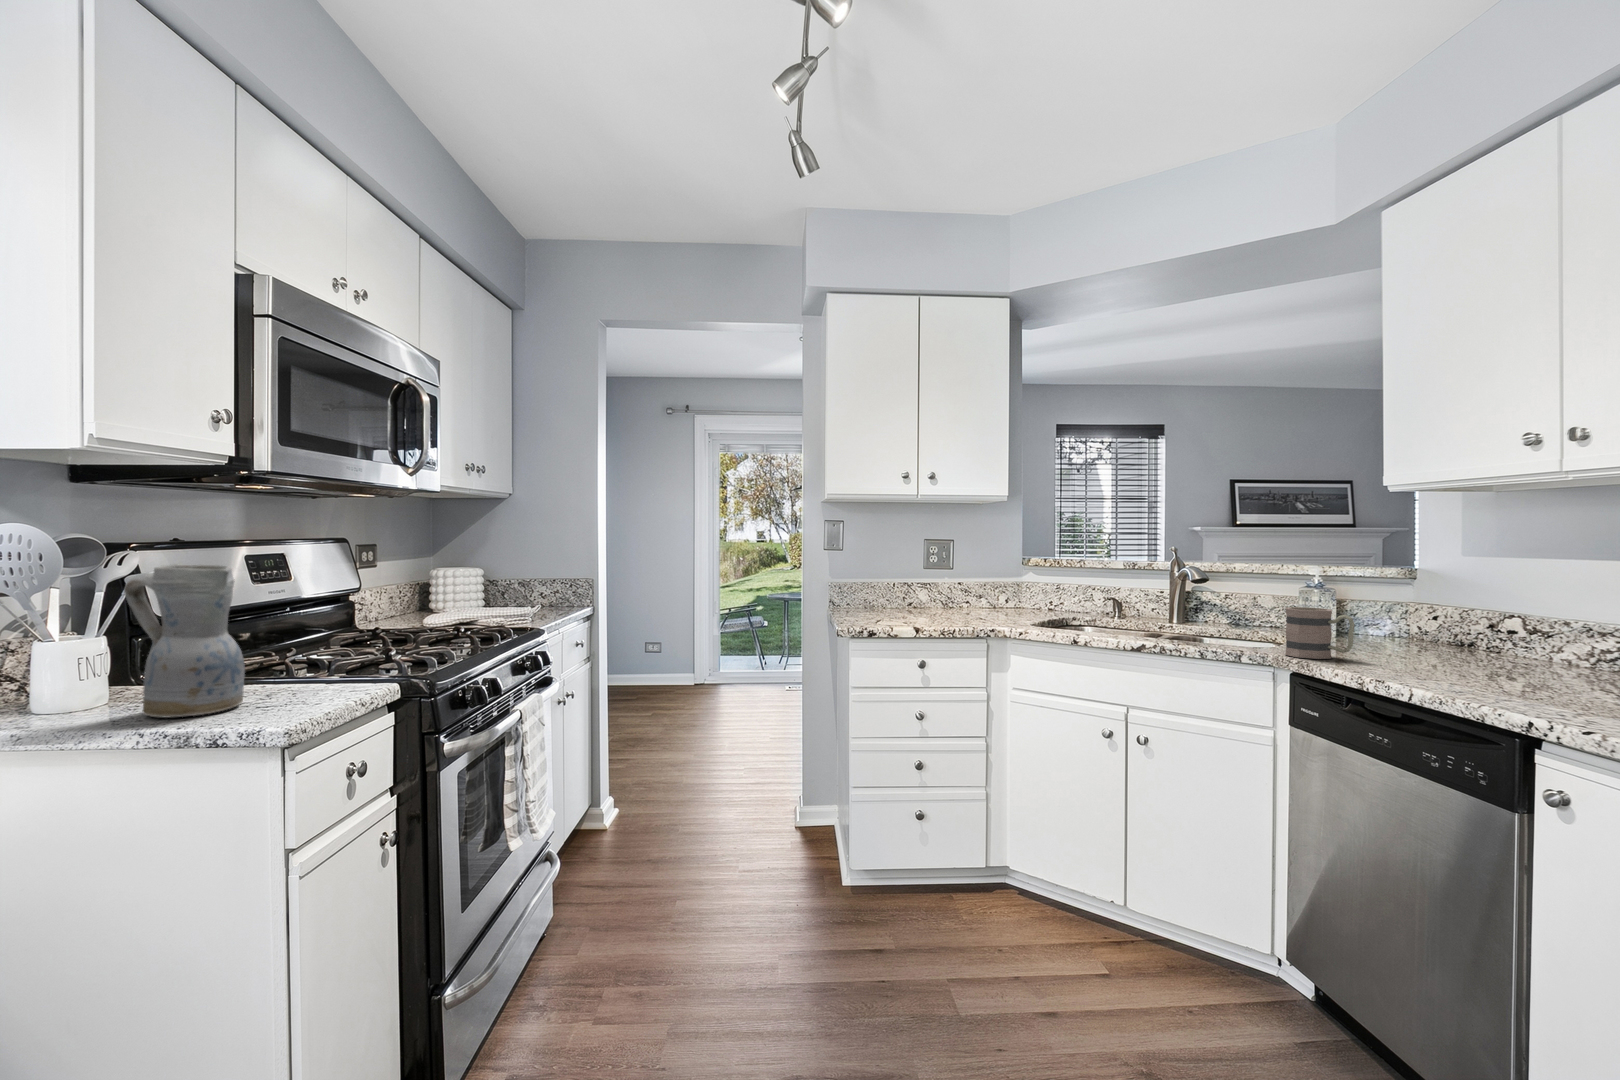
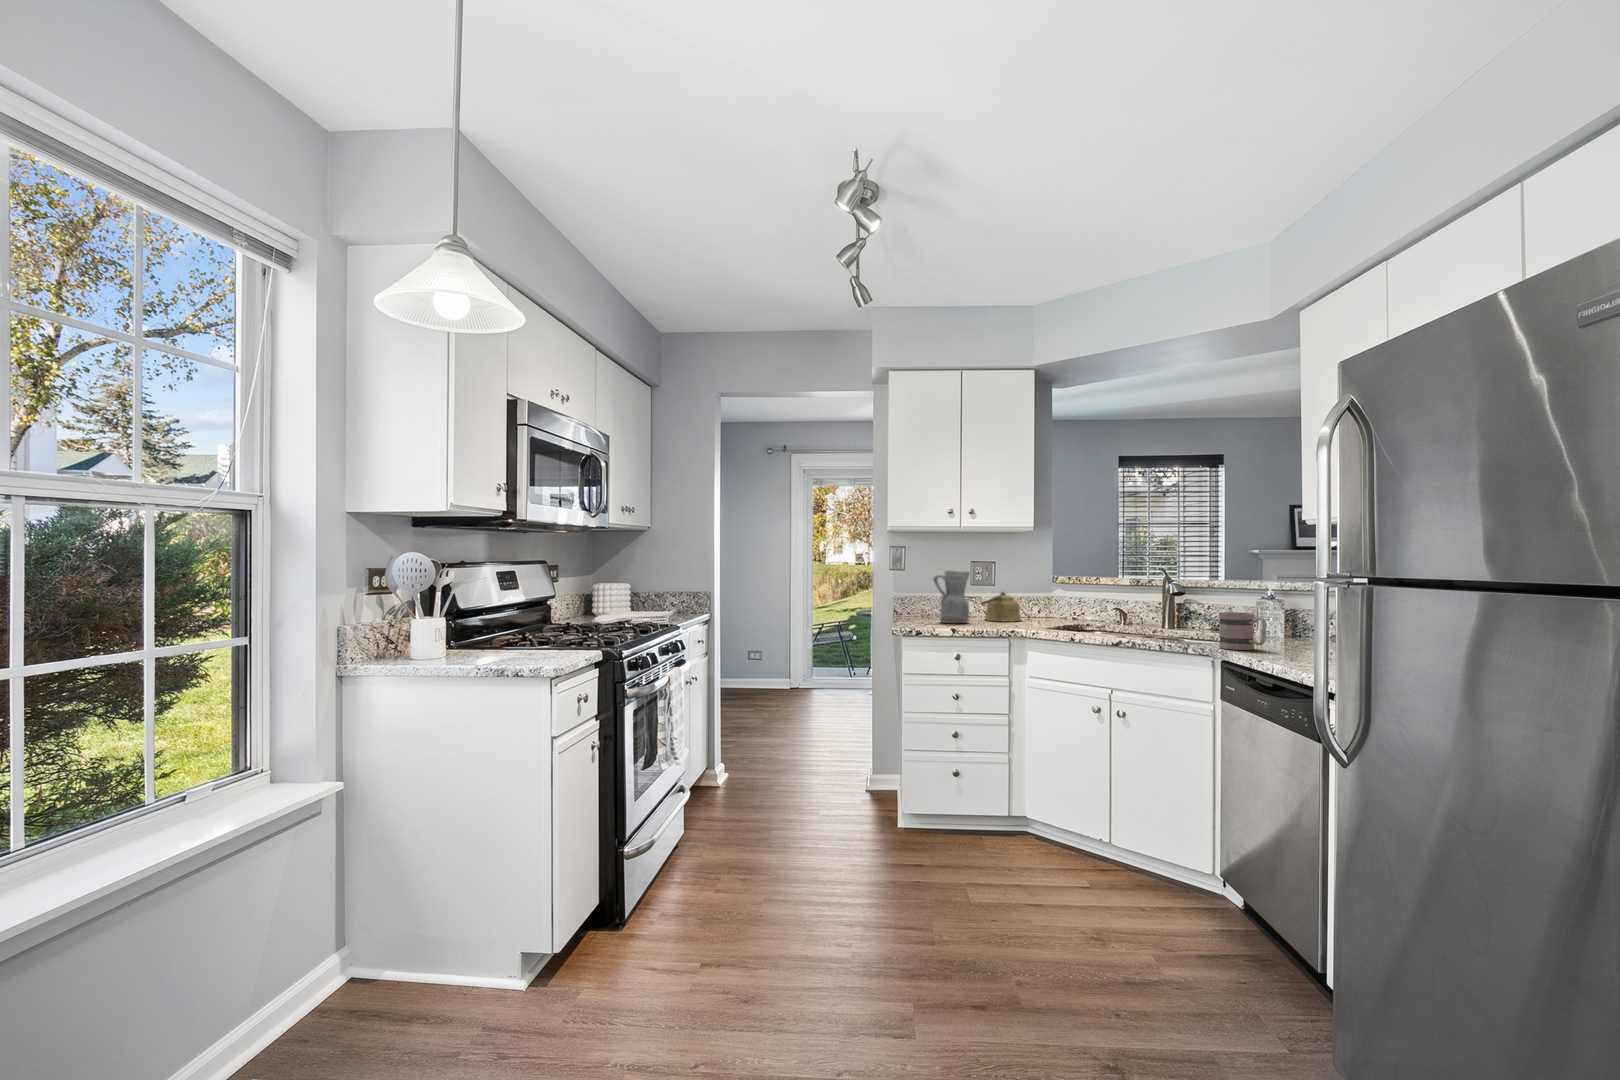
ceramic pitcher: present [124,564,245,718] -> present [933,570,969,623]
kettle: none [937,577,987,614] -> present [981,592,1021,622]

